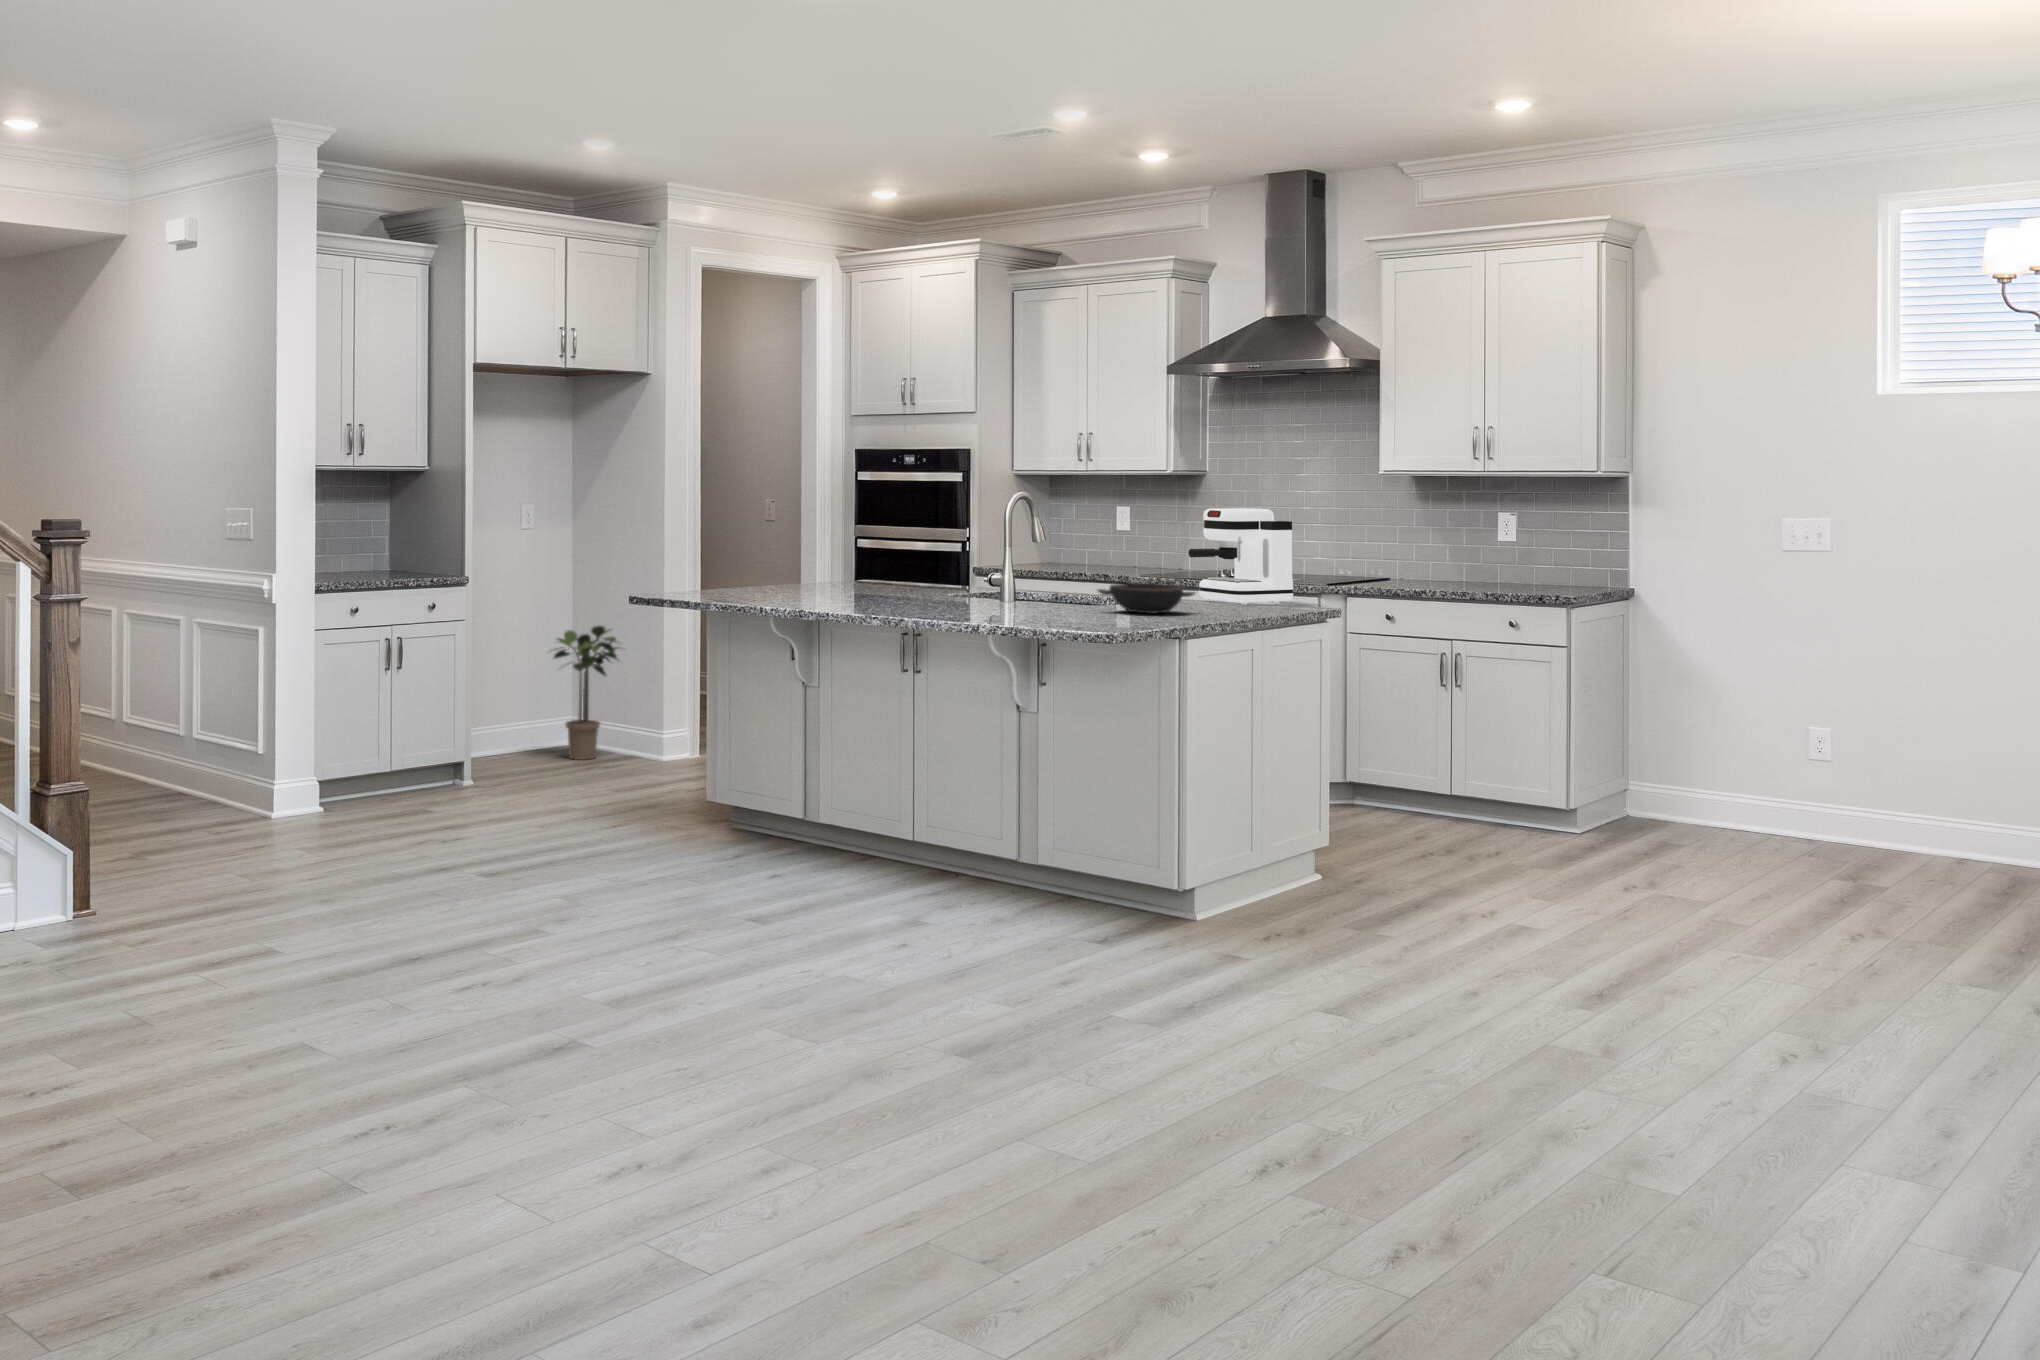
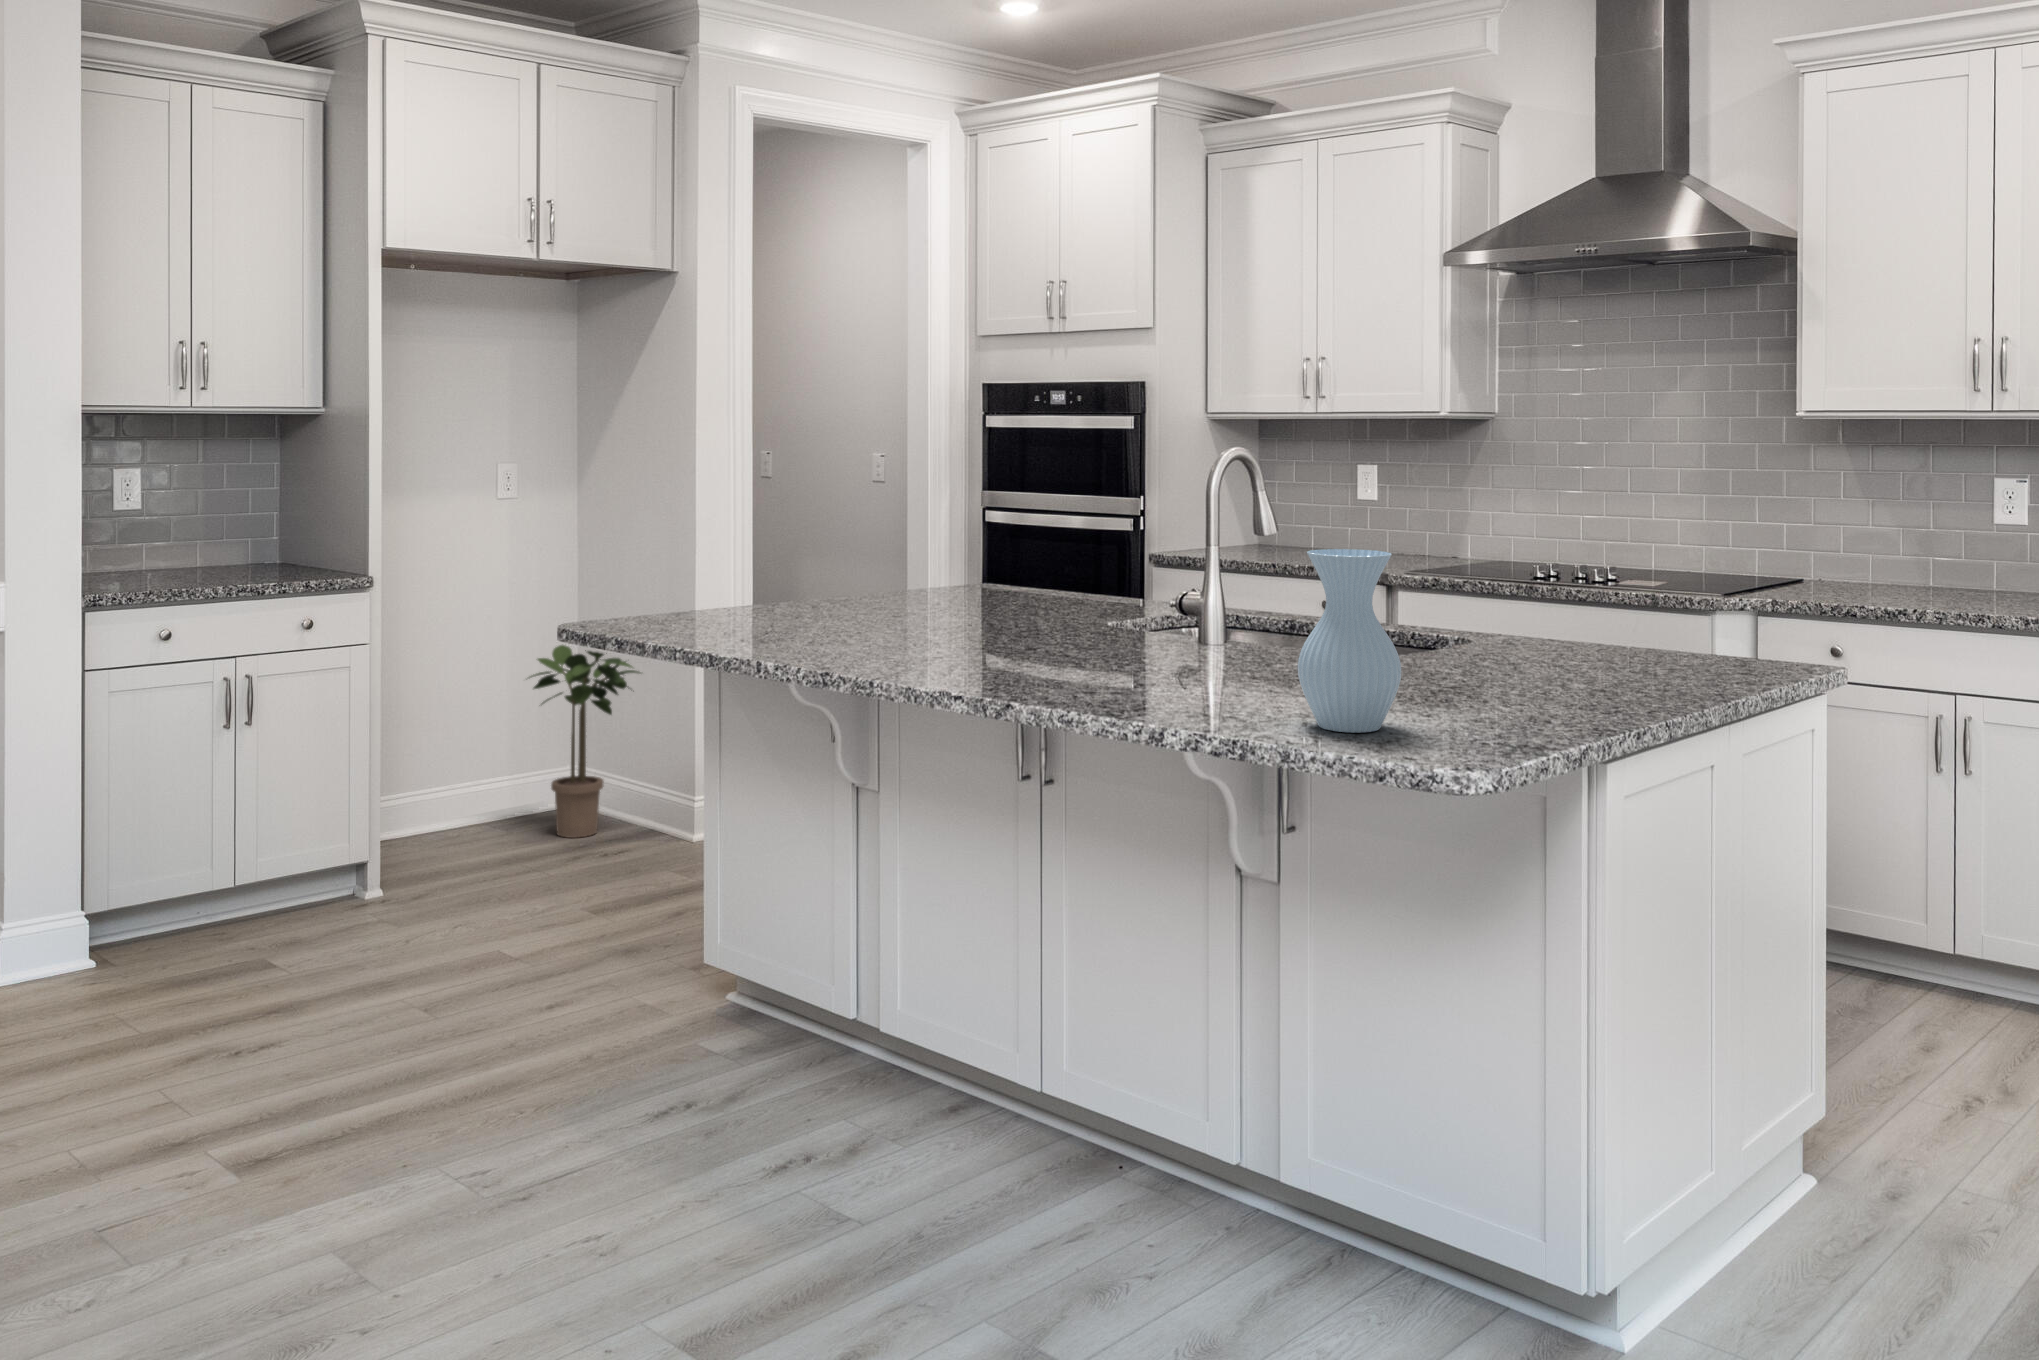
coffee maker: present [1188,508,1293,605] -> none [1535,476,1722,649]
vase: none [1040,539,1089,626] -> present [1298,549,1401,733]
bowl: present [1097,584,1195,614] -> none [1390,620,1579,682]

